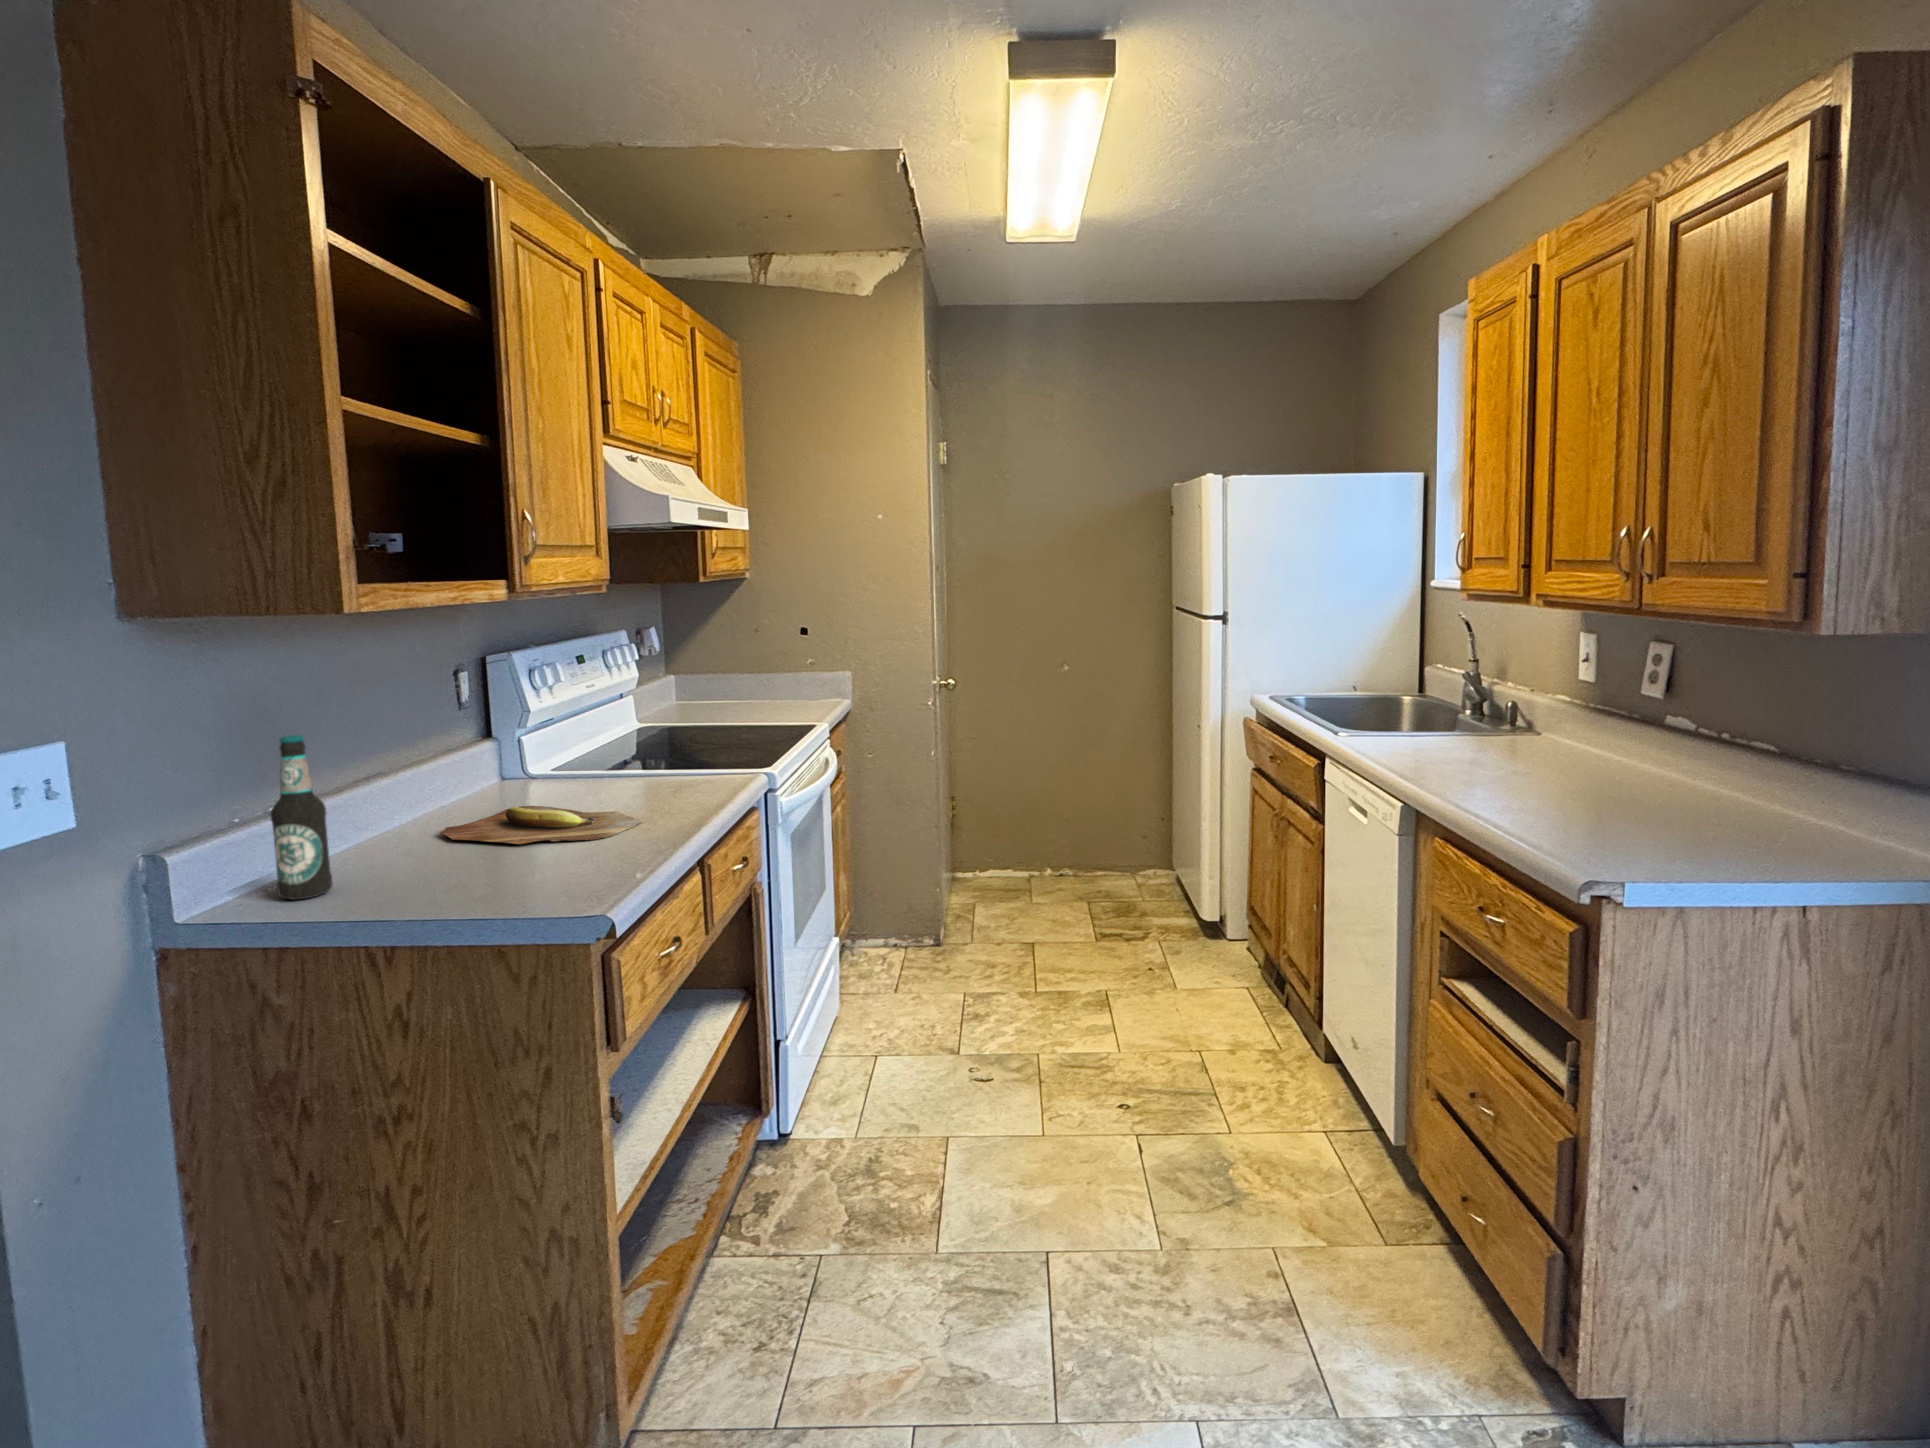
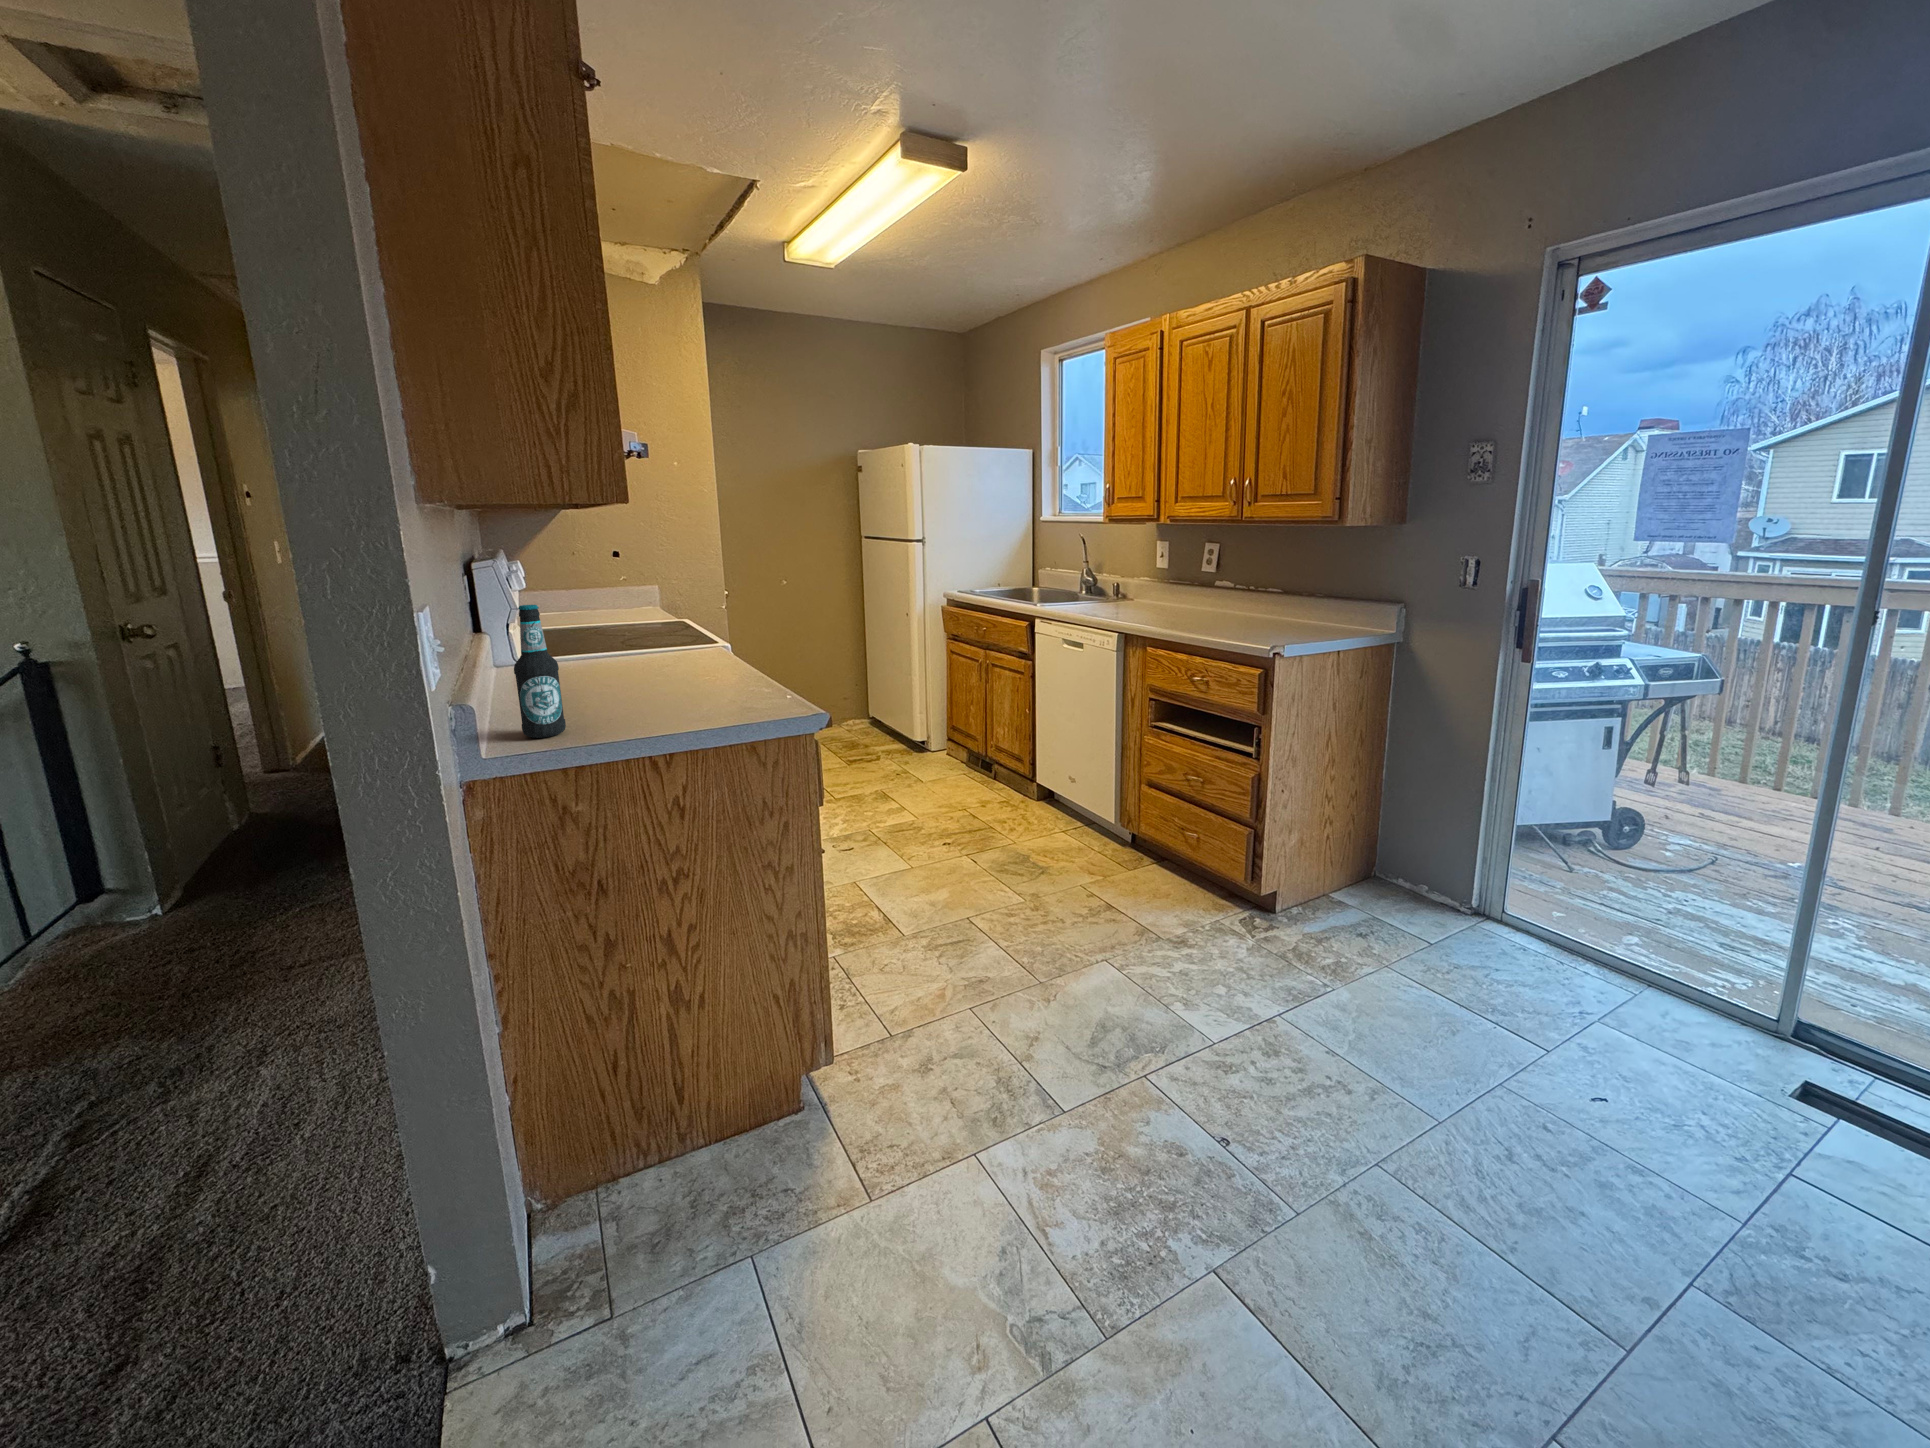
cutting board: present [440,806,642,844] -> none [549,669,712,696]

